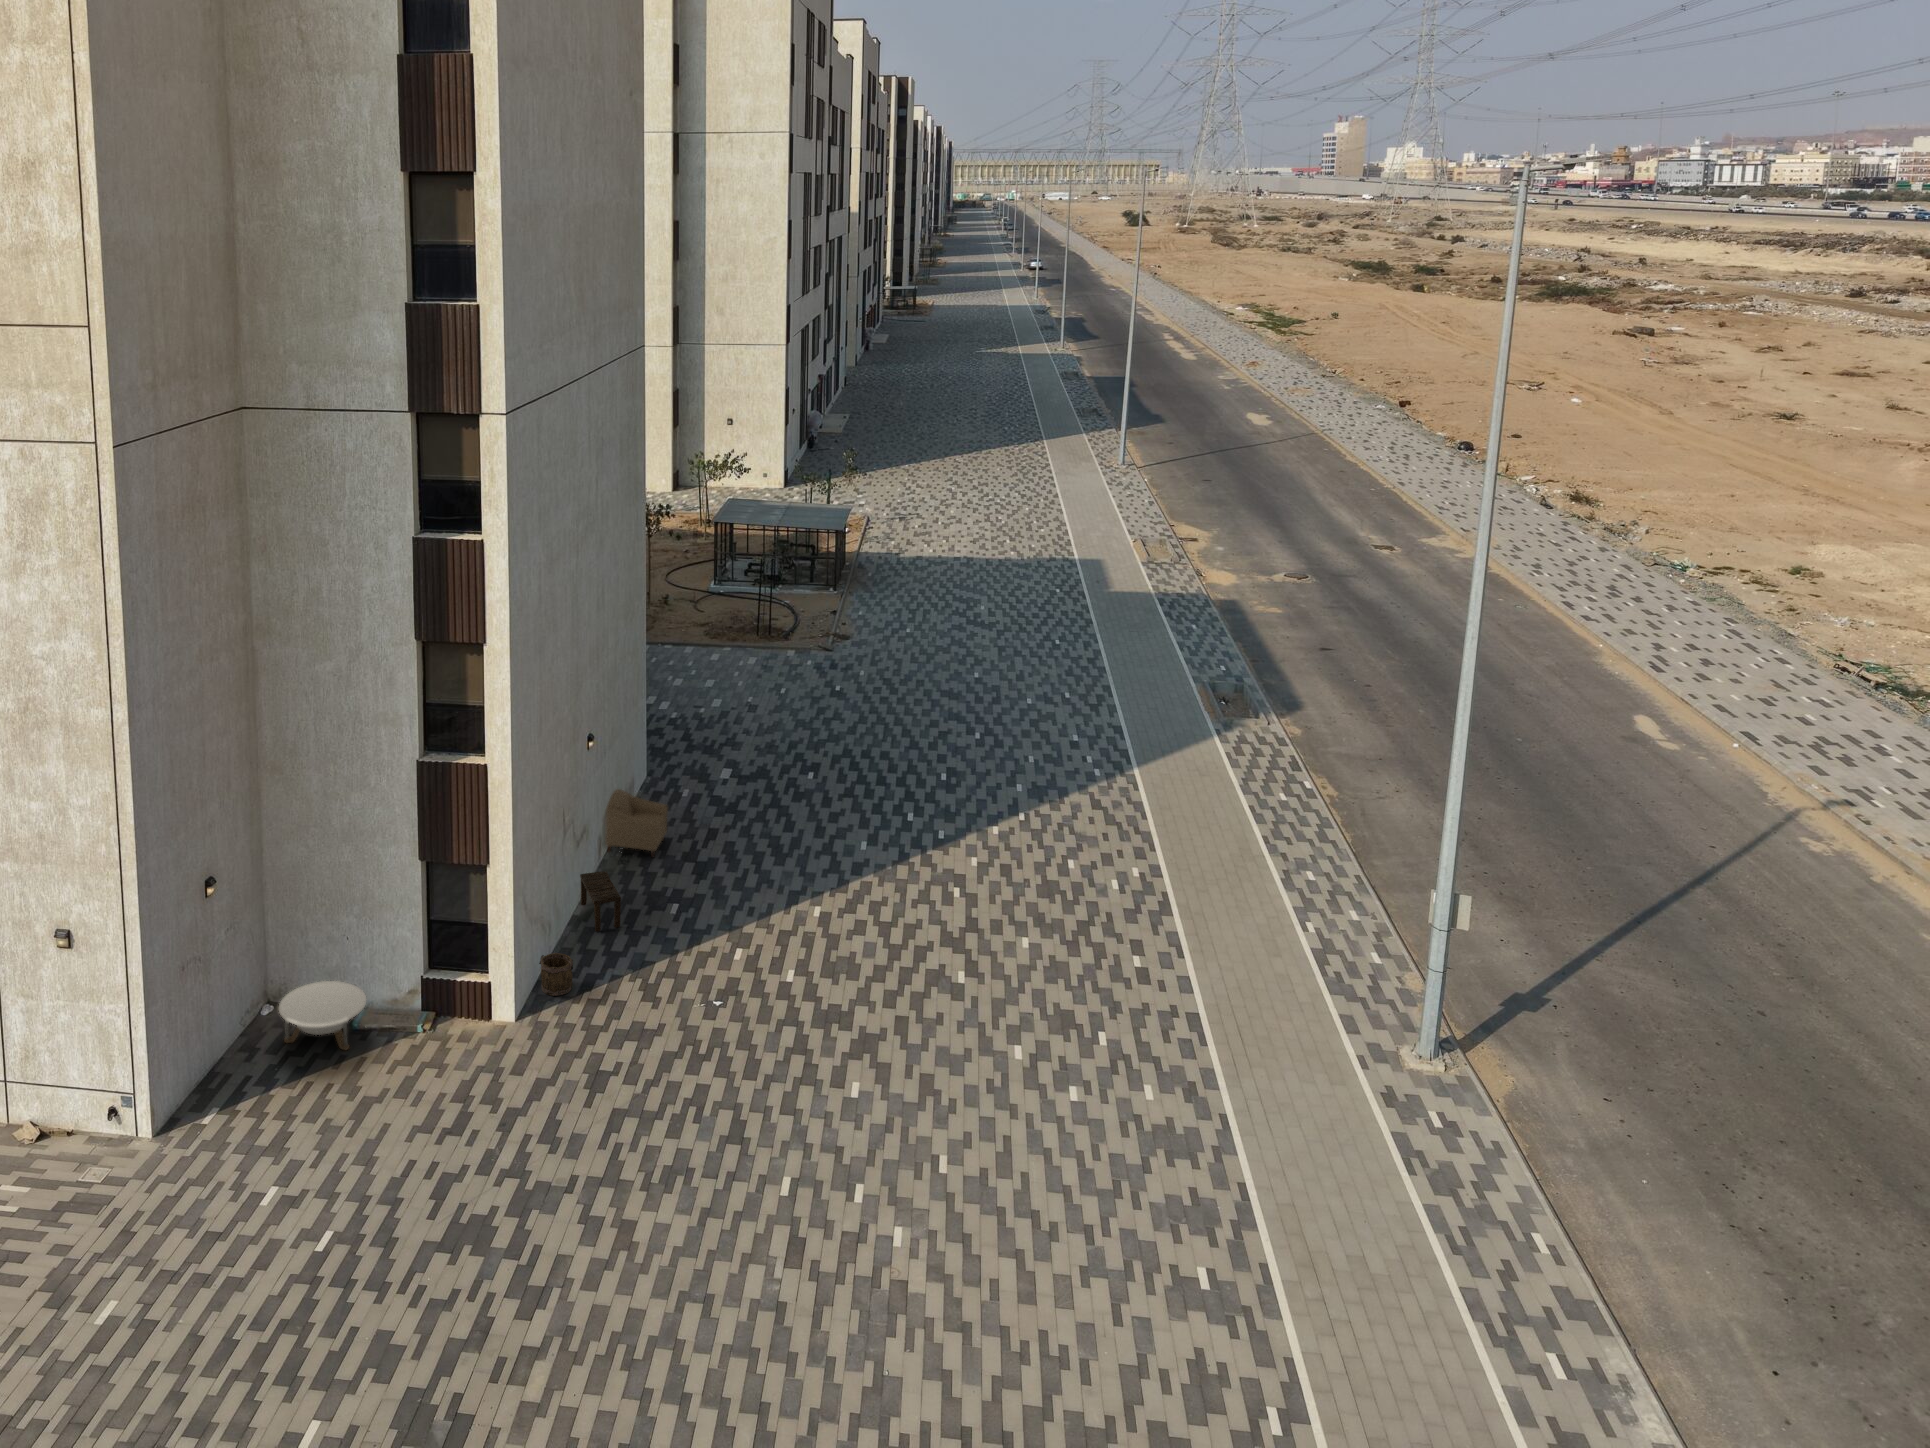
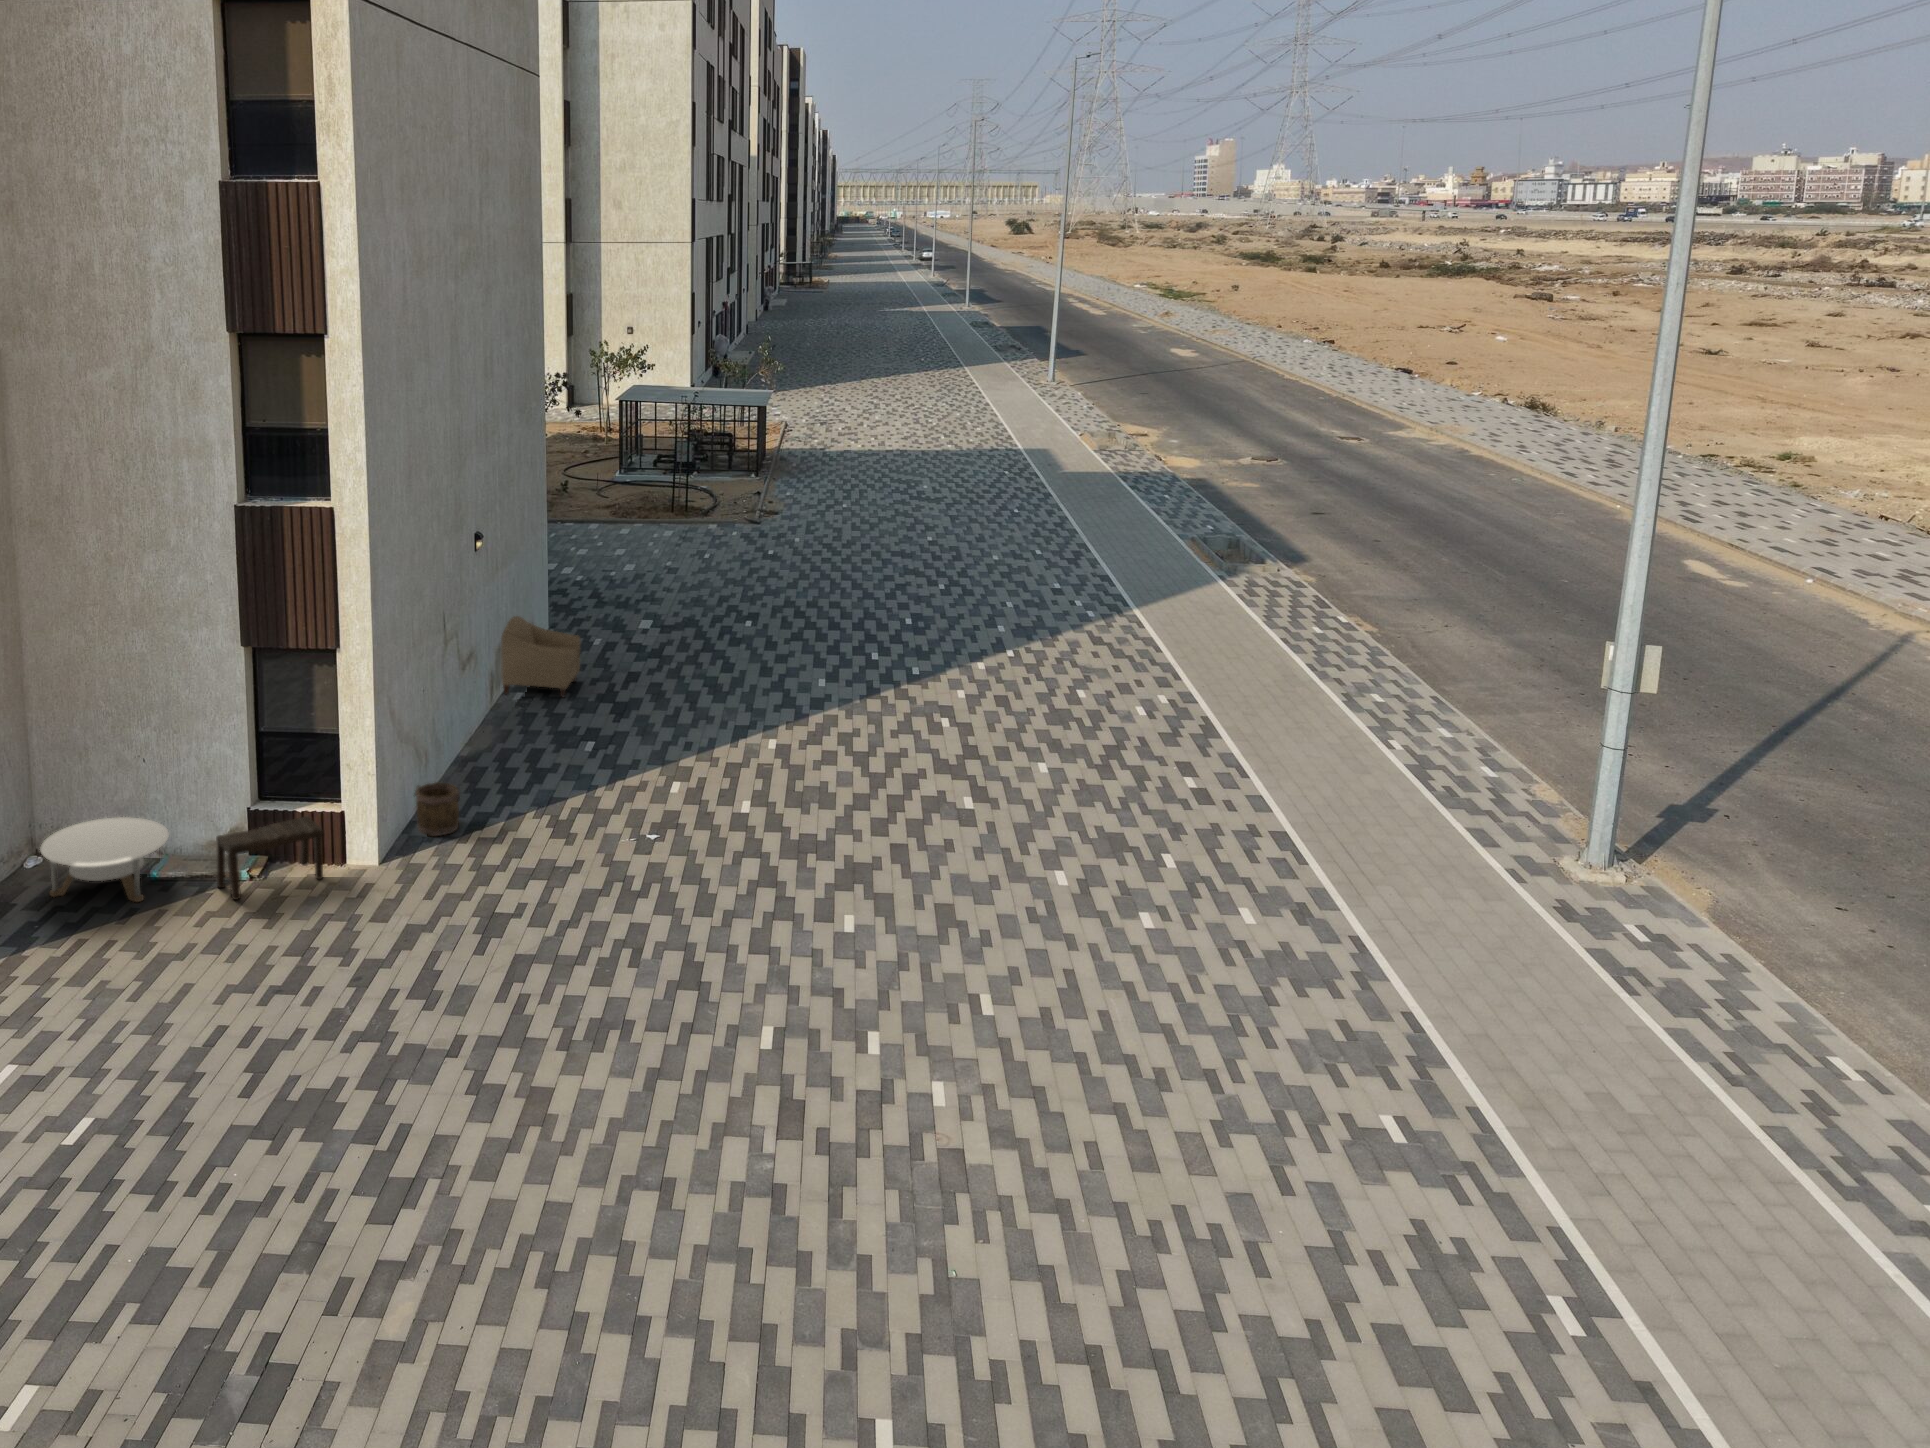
bench: present [580,871,621,932] -> present [216,816,323,900]

